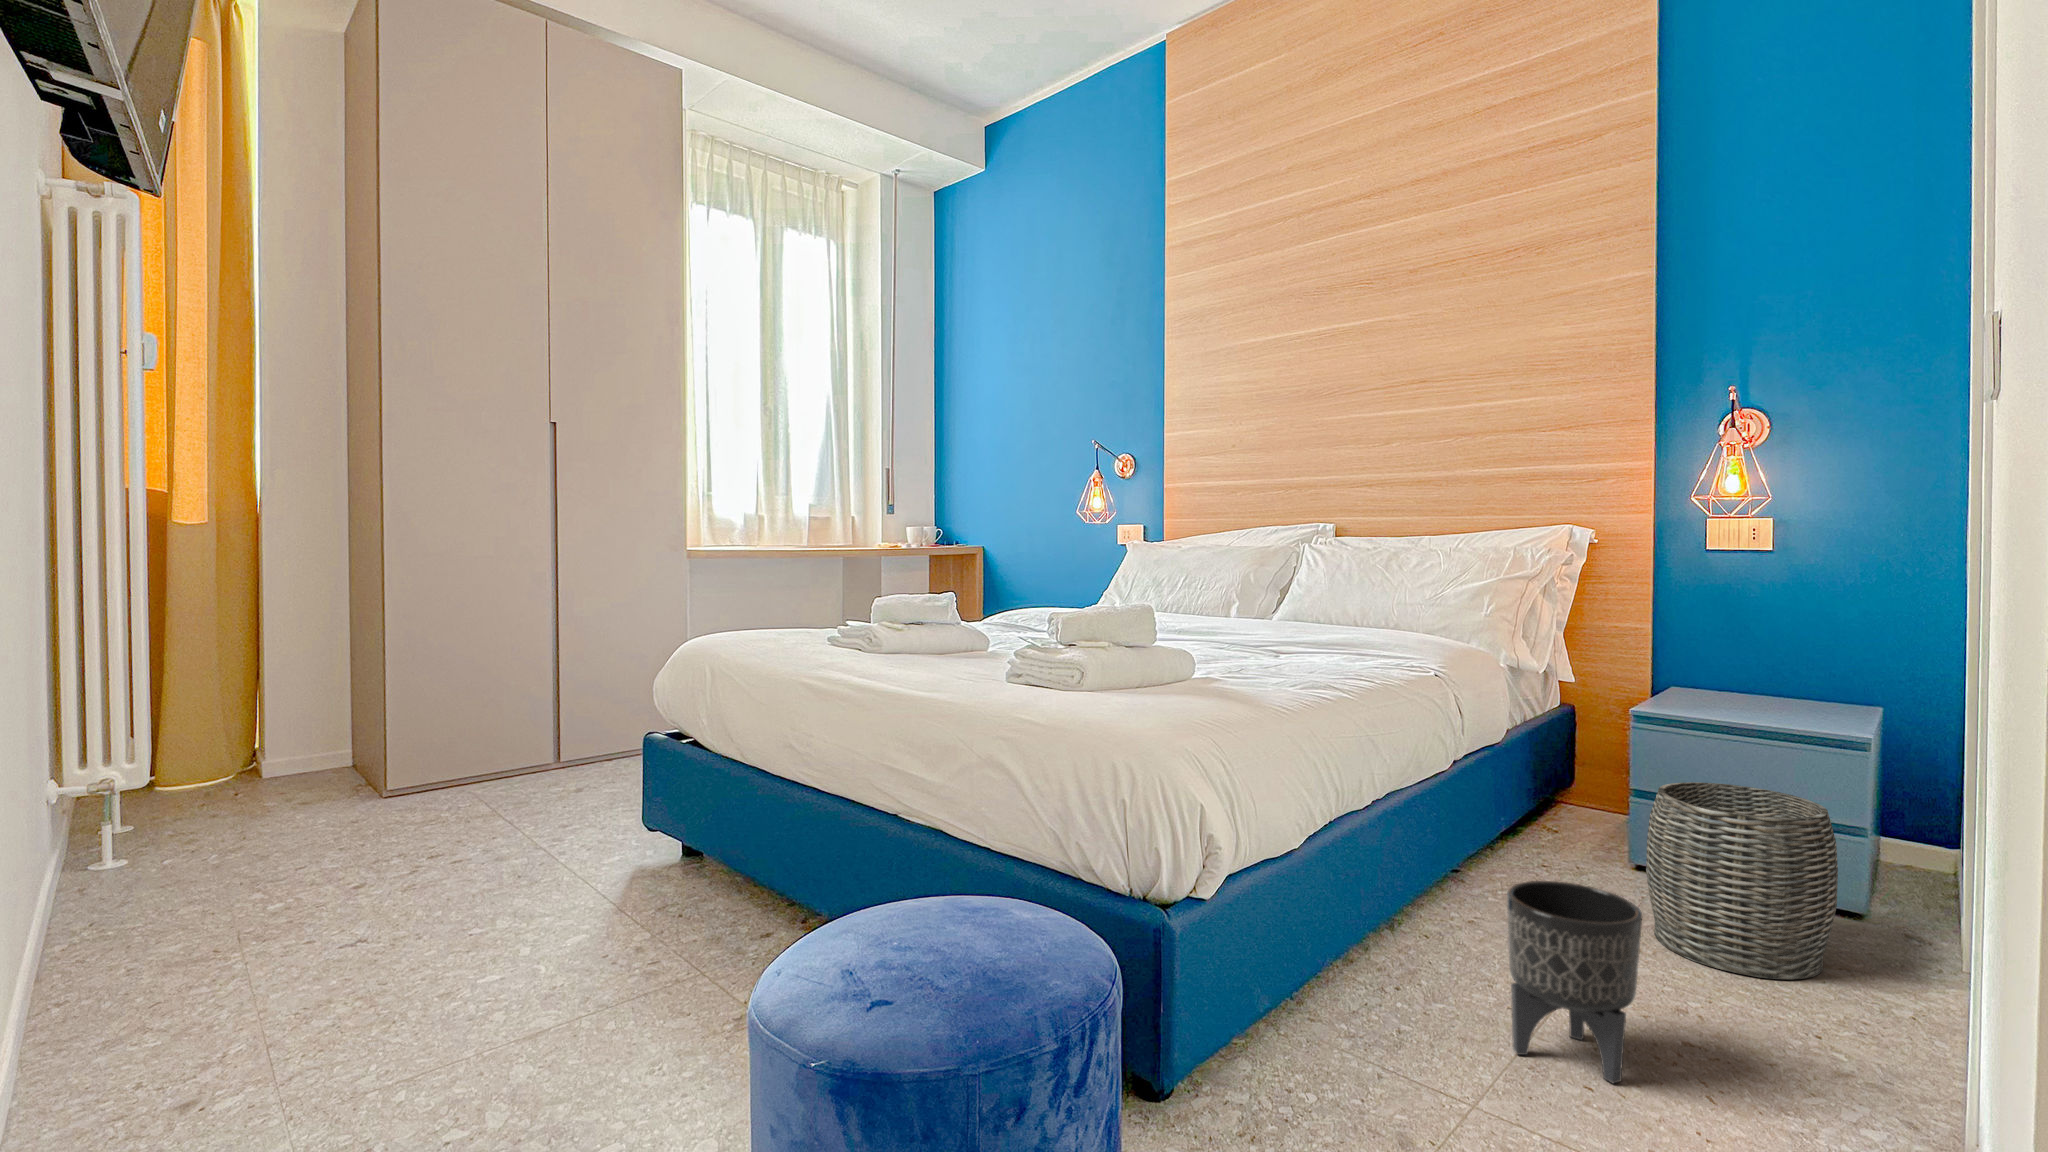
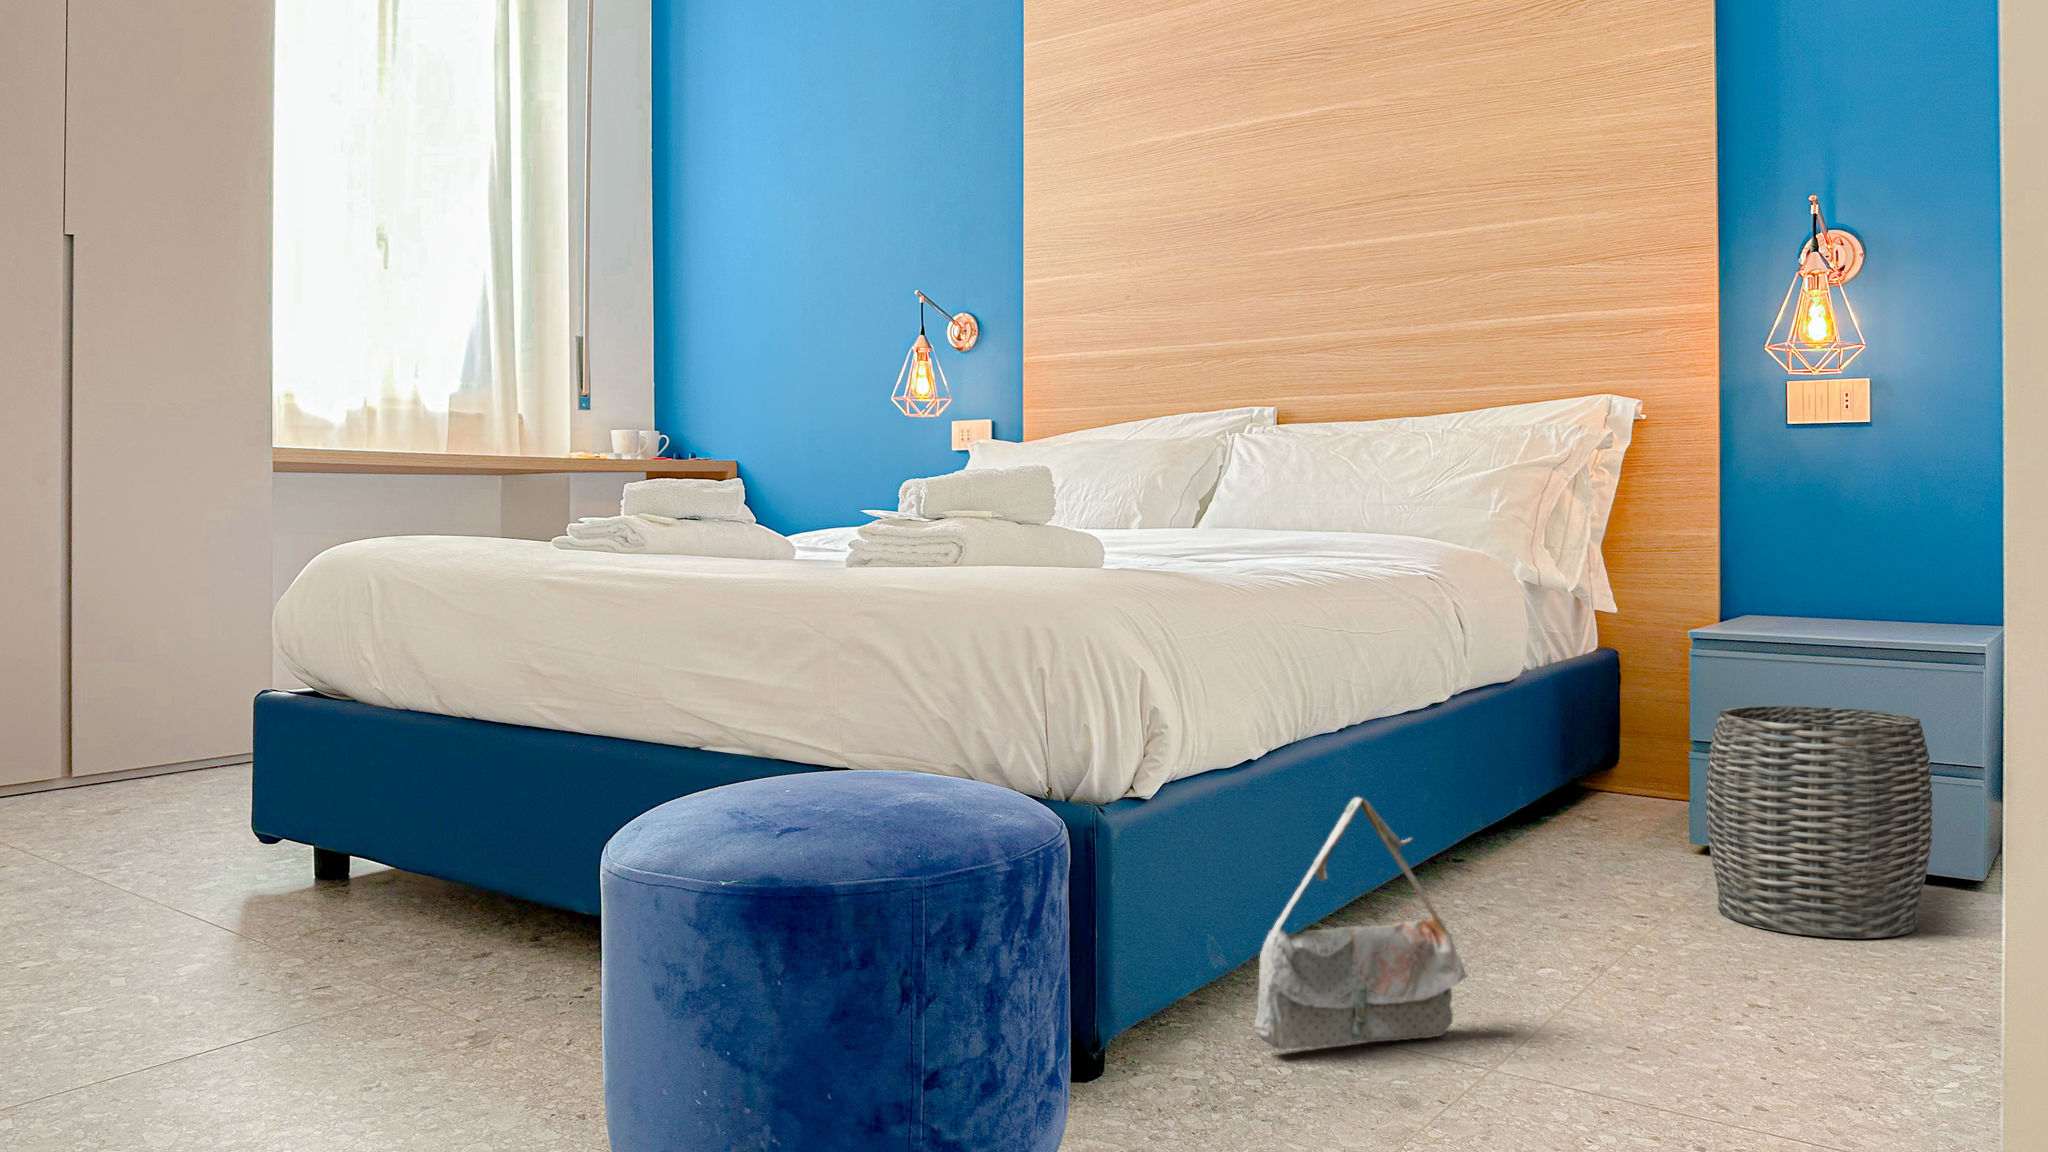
planter: present [1507,881,1642,1083] -> none [1529,797,1692,1033]
bag: none [1288,890,1457,1079] -> present [1254,797,1467,1049]

